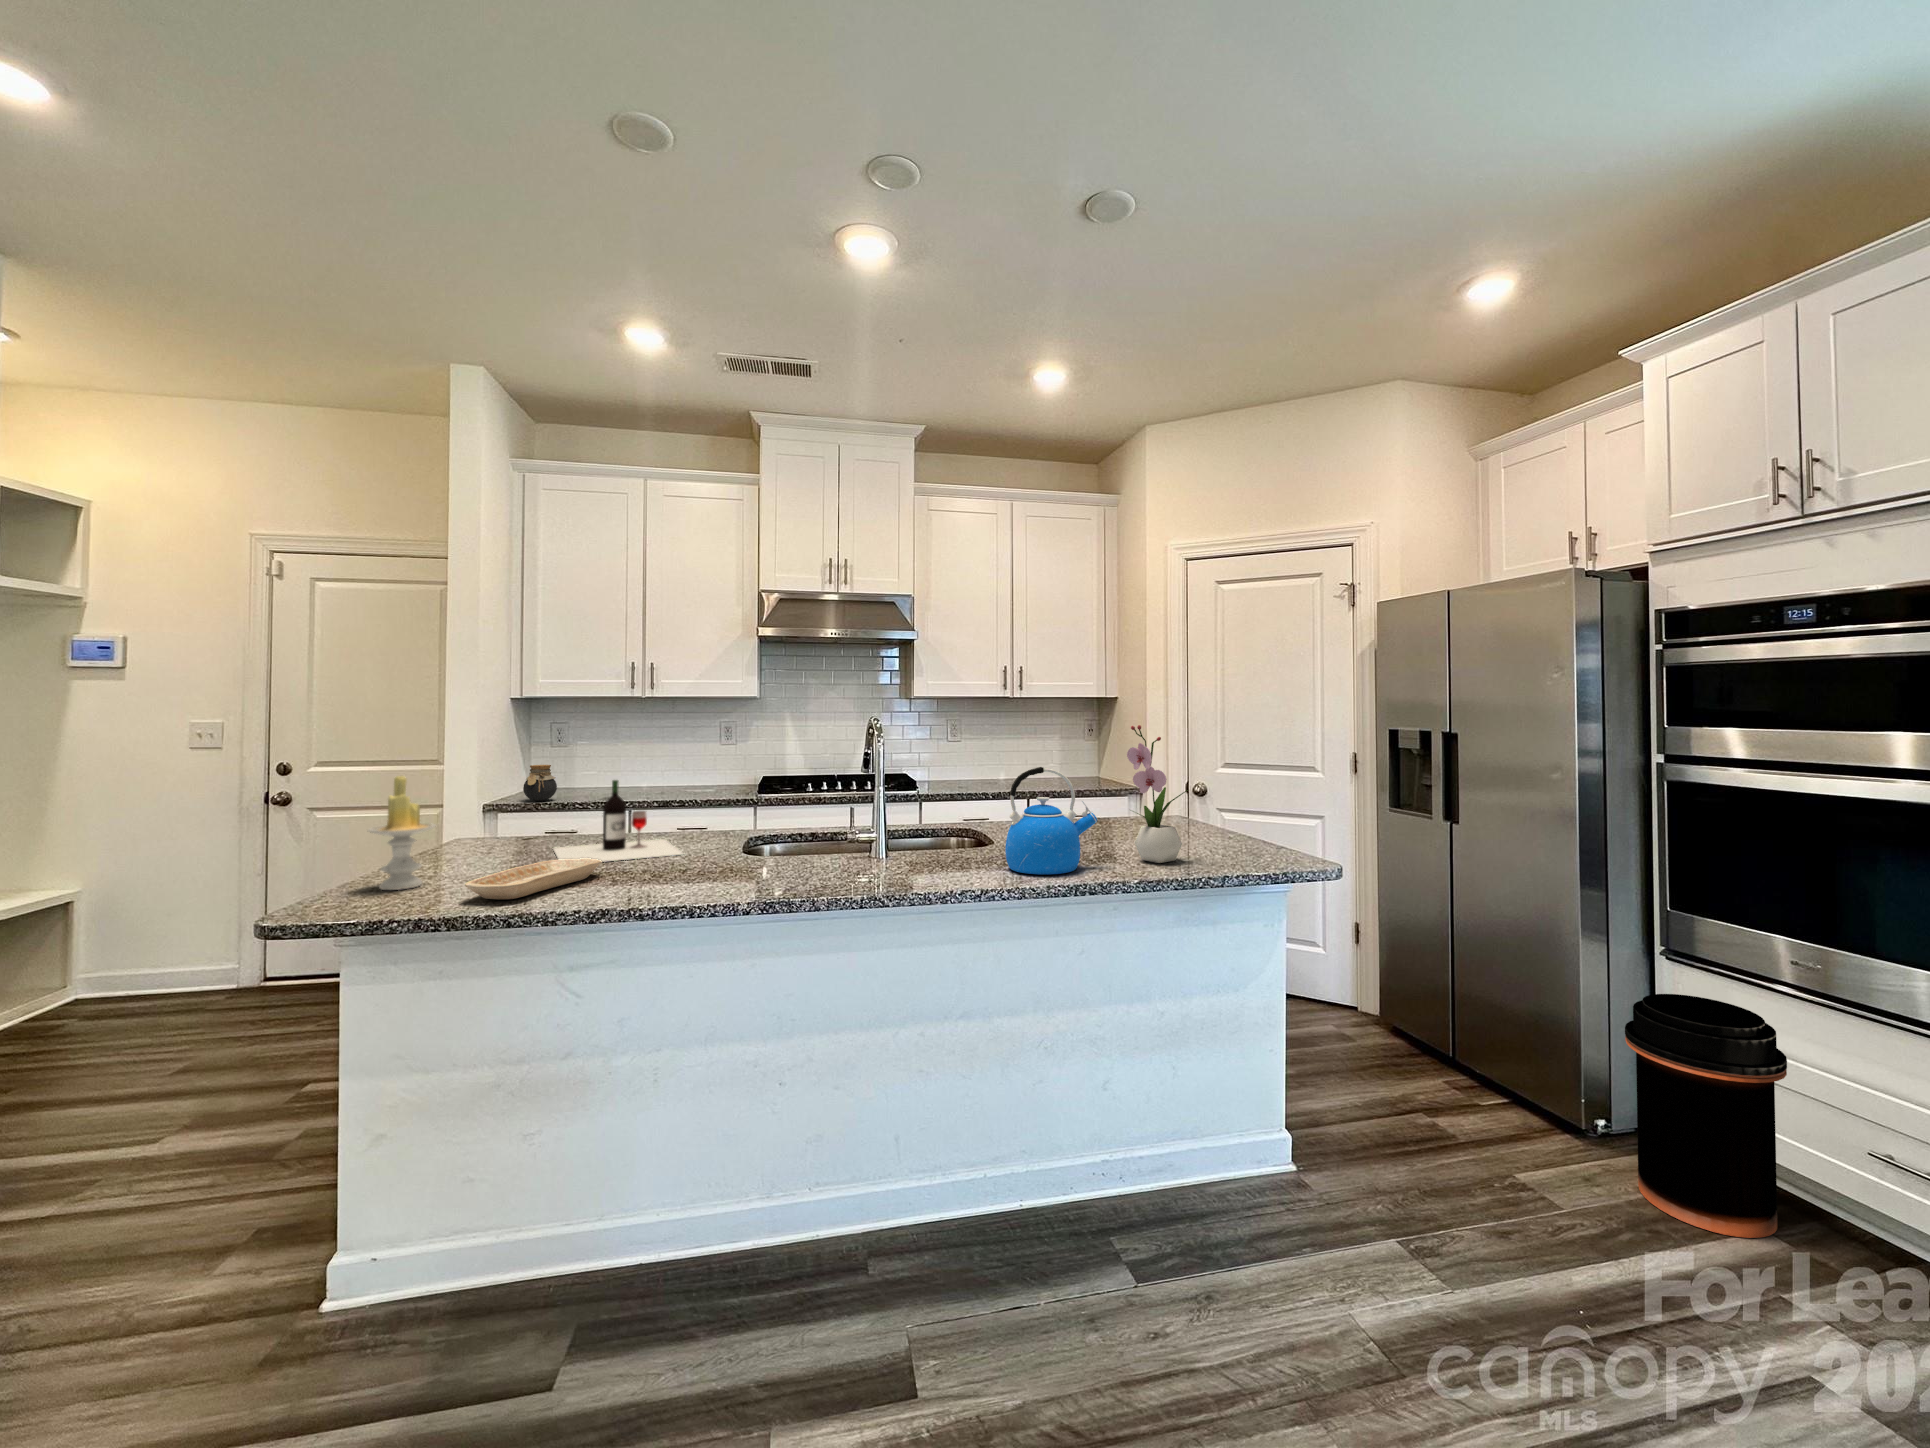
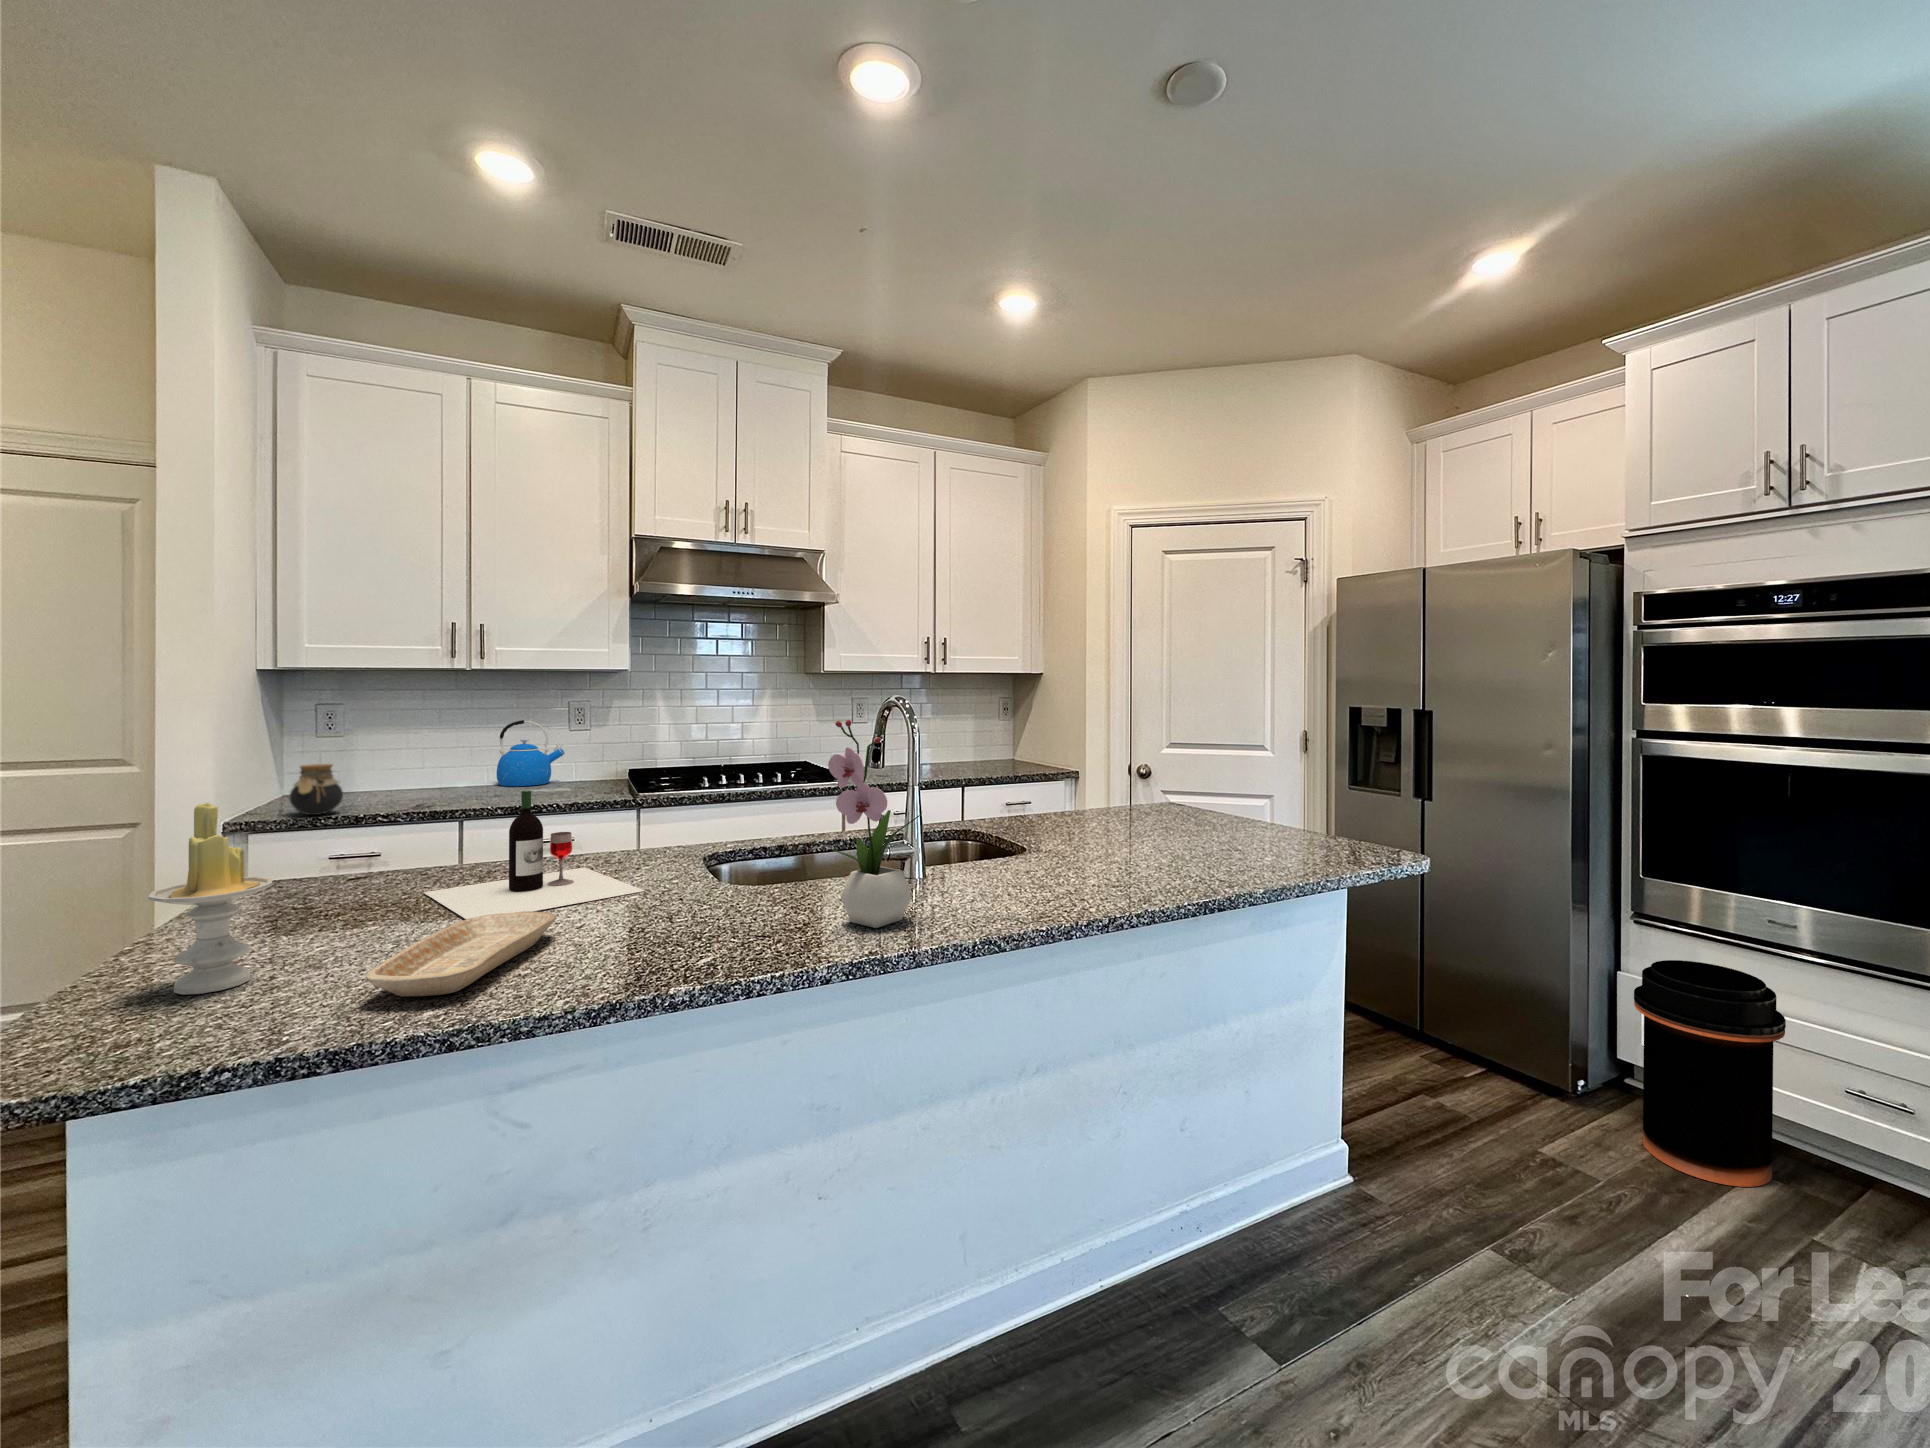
flower arrangement: present [1127,725,1187,863] -> present [828,720,920,928]
kettle: present [1005,767,1097,874] -> present [497,720,565,786]

